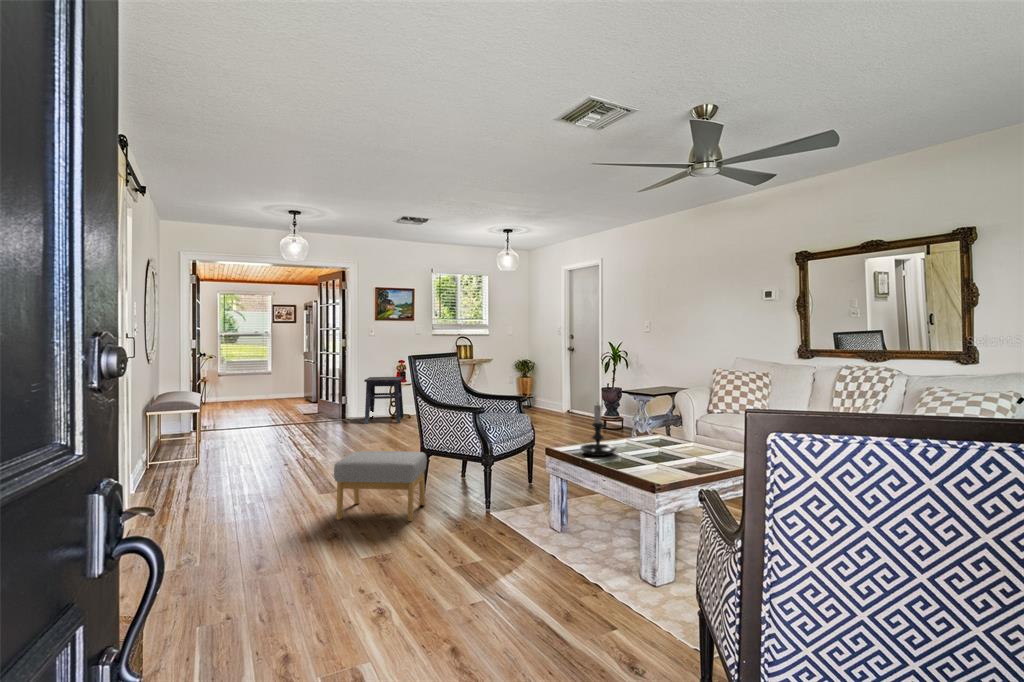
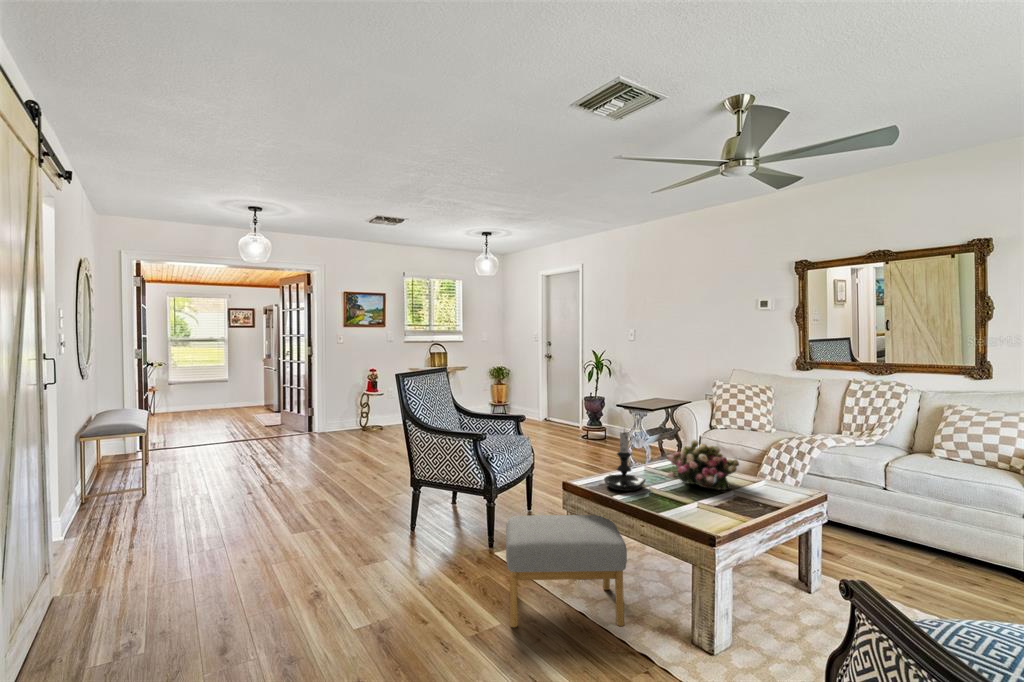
side table: present [364,377,404,424] -> none [333,386,374,437]
flower arrangement: none [637,414,703,457] -> present [667,440,739,490]
footstool: present [334,451,426,521] -> present [506,515,627,627]

